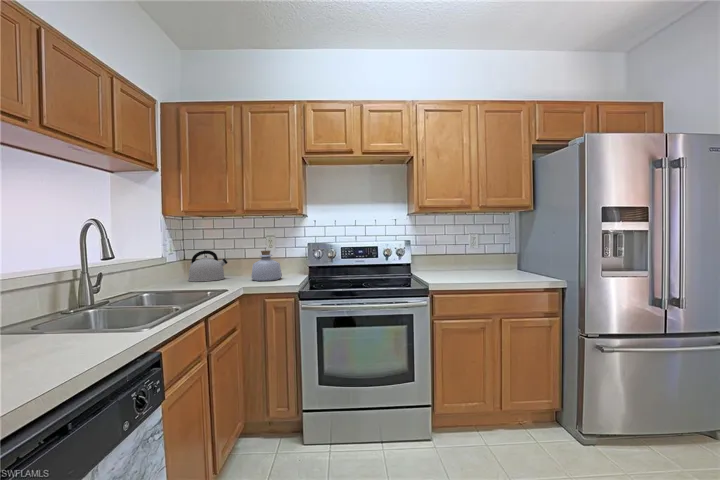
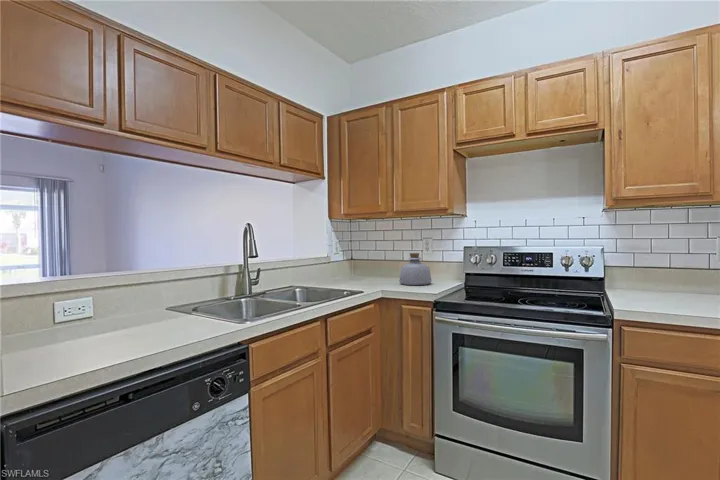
kettle: present [188,250,227,282] -> none [347,251,383,281]

